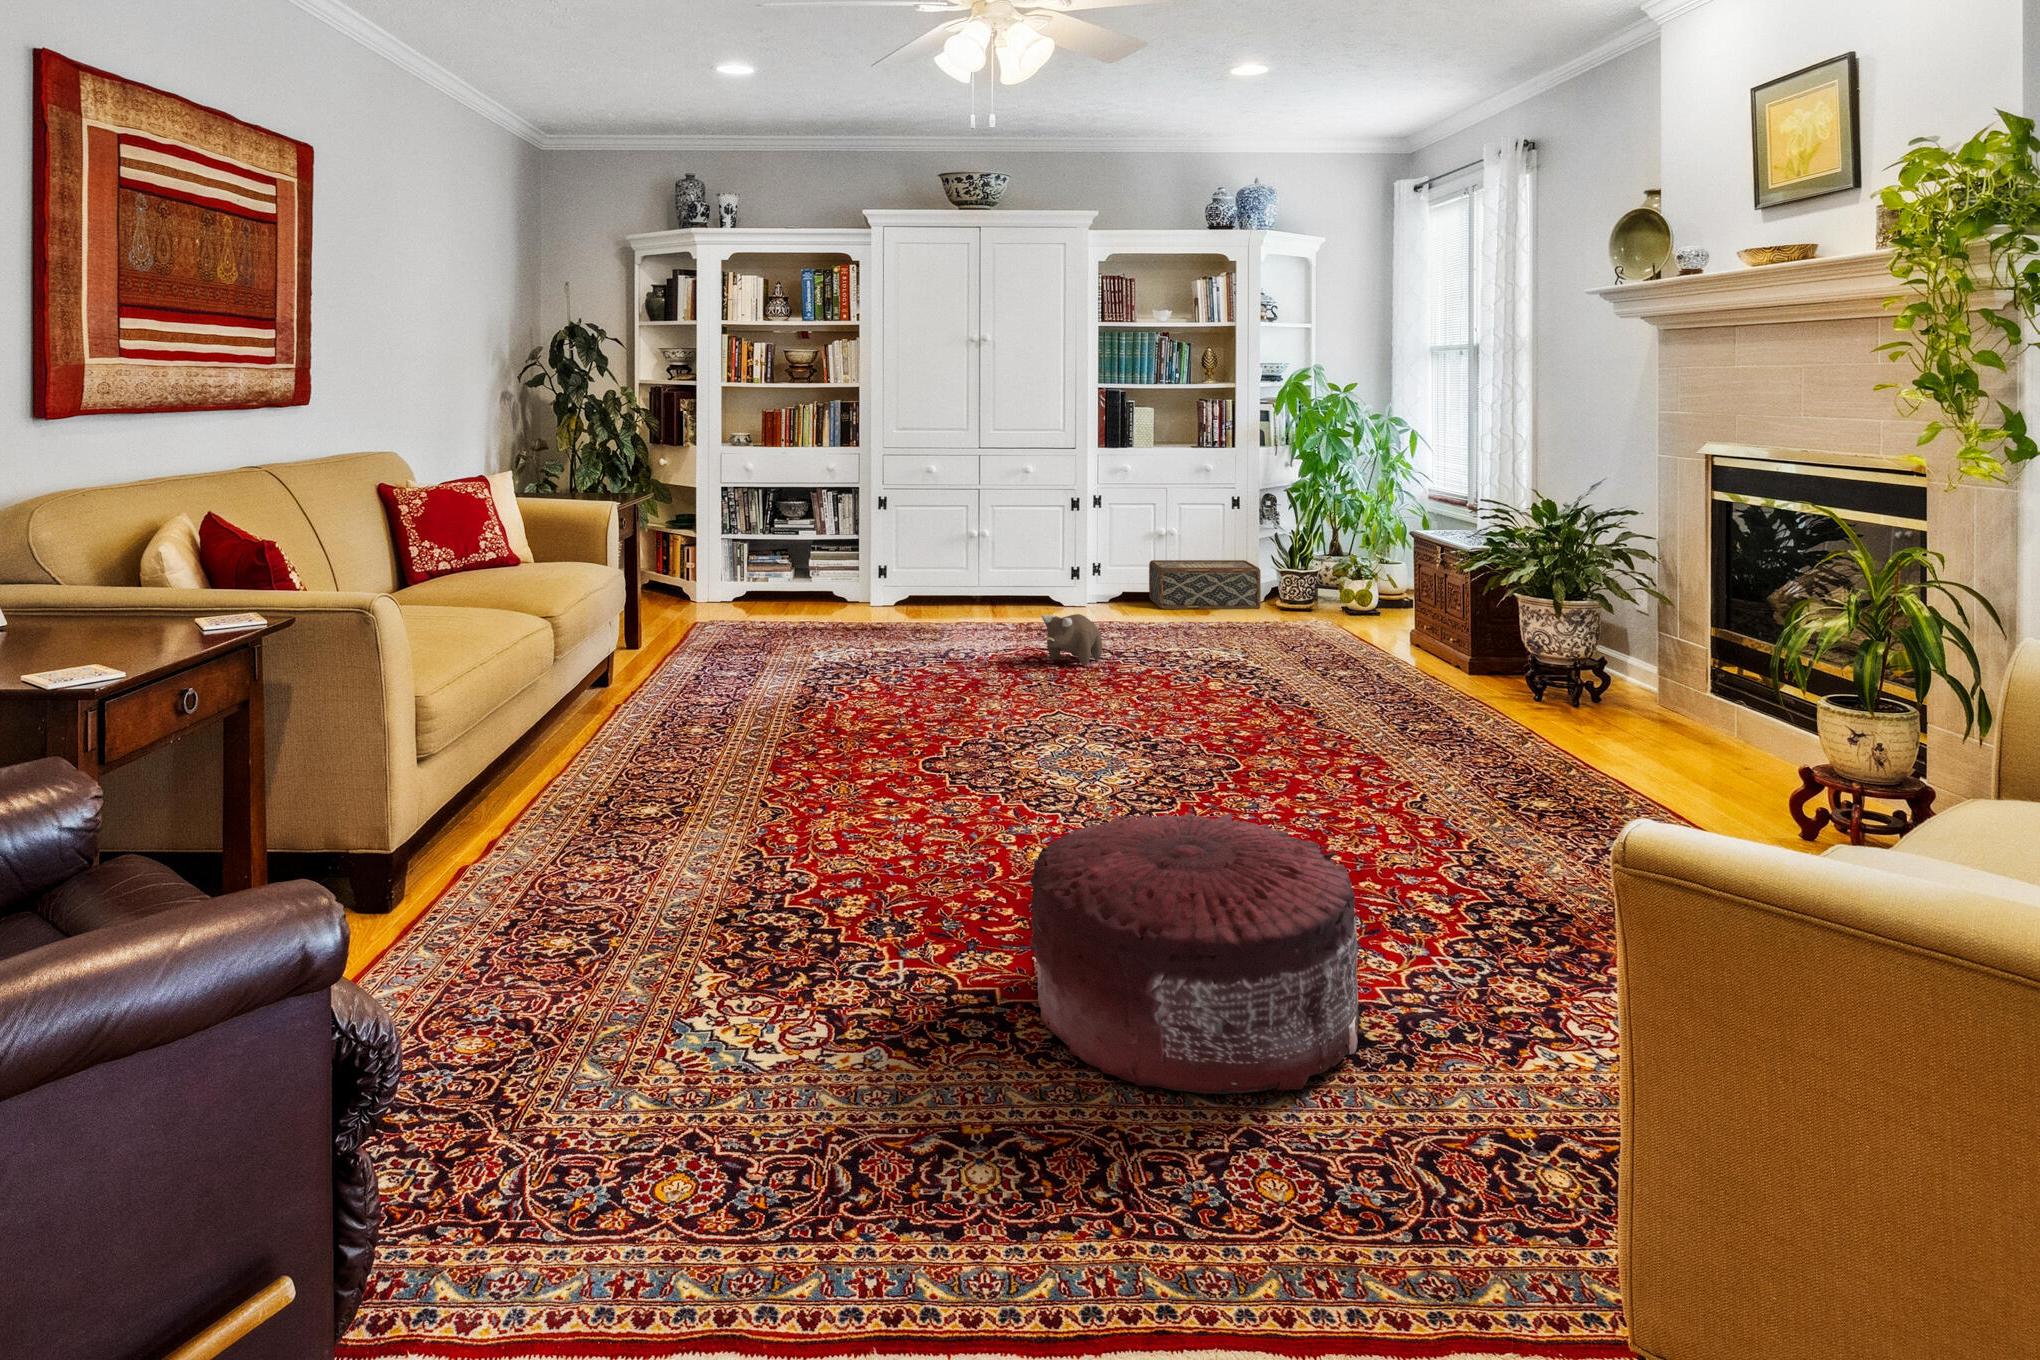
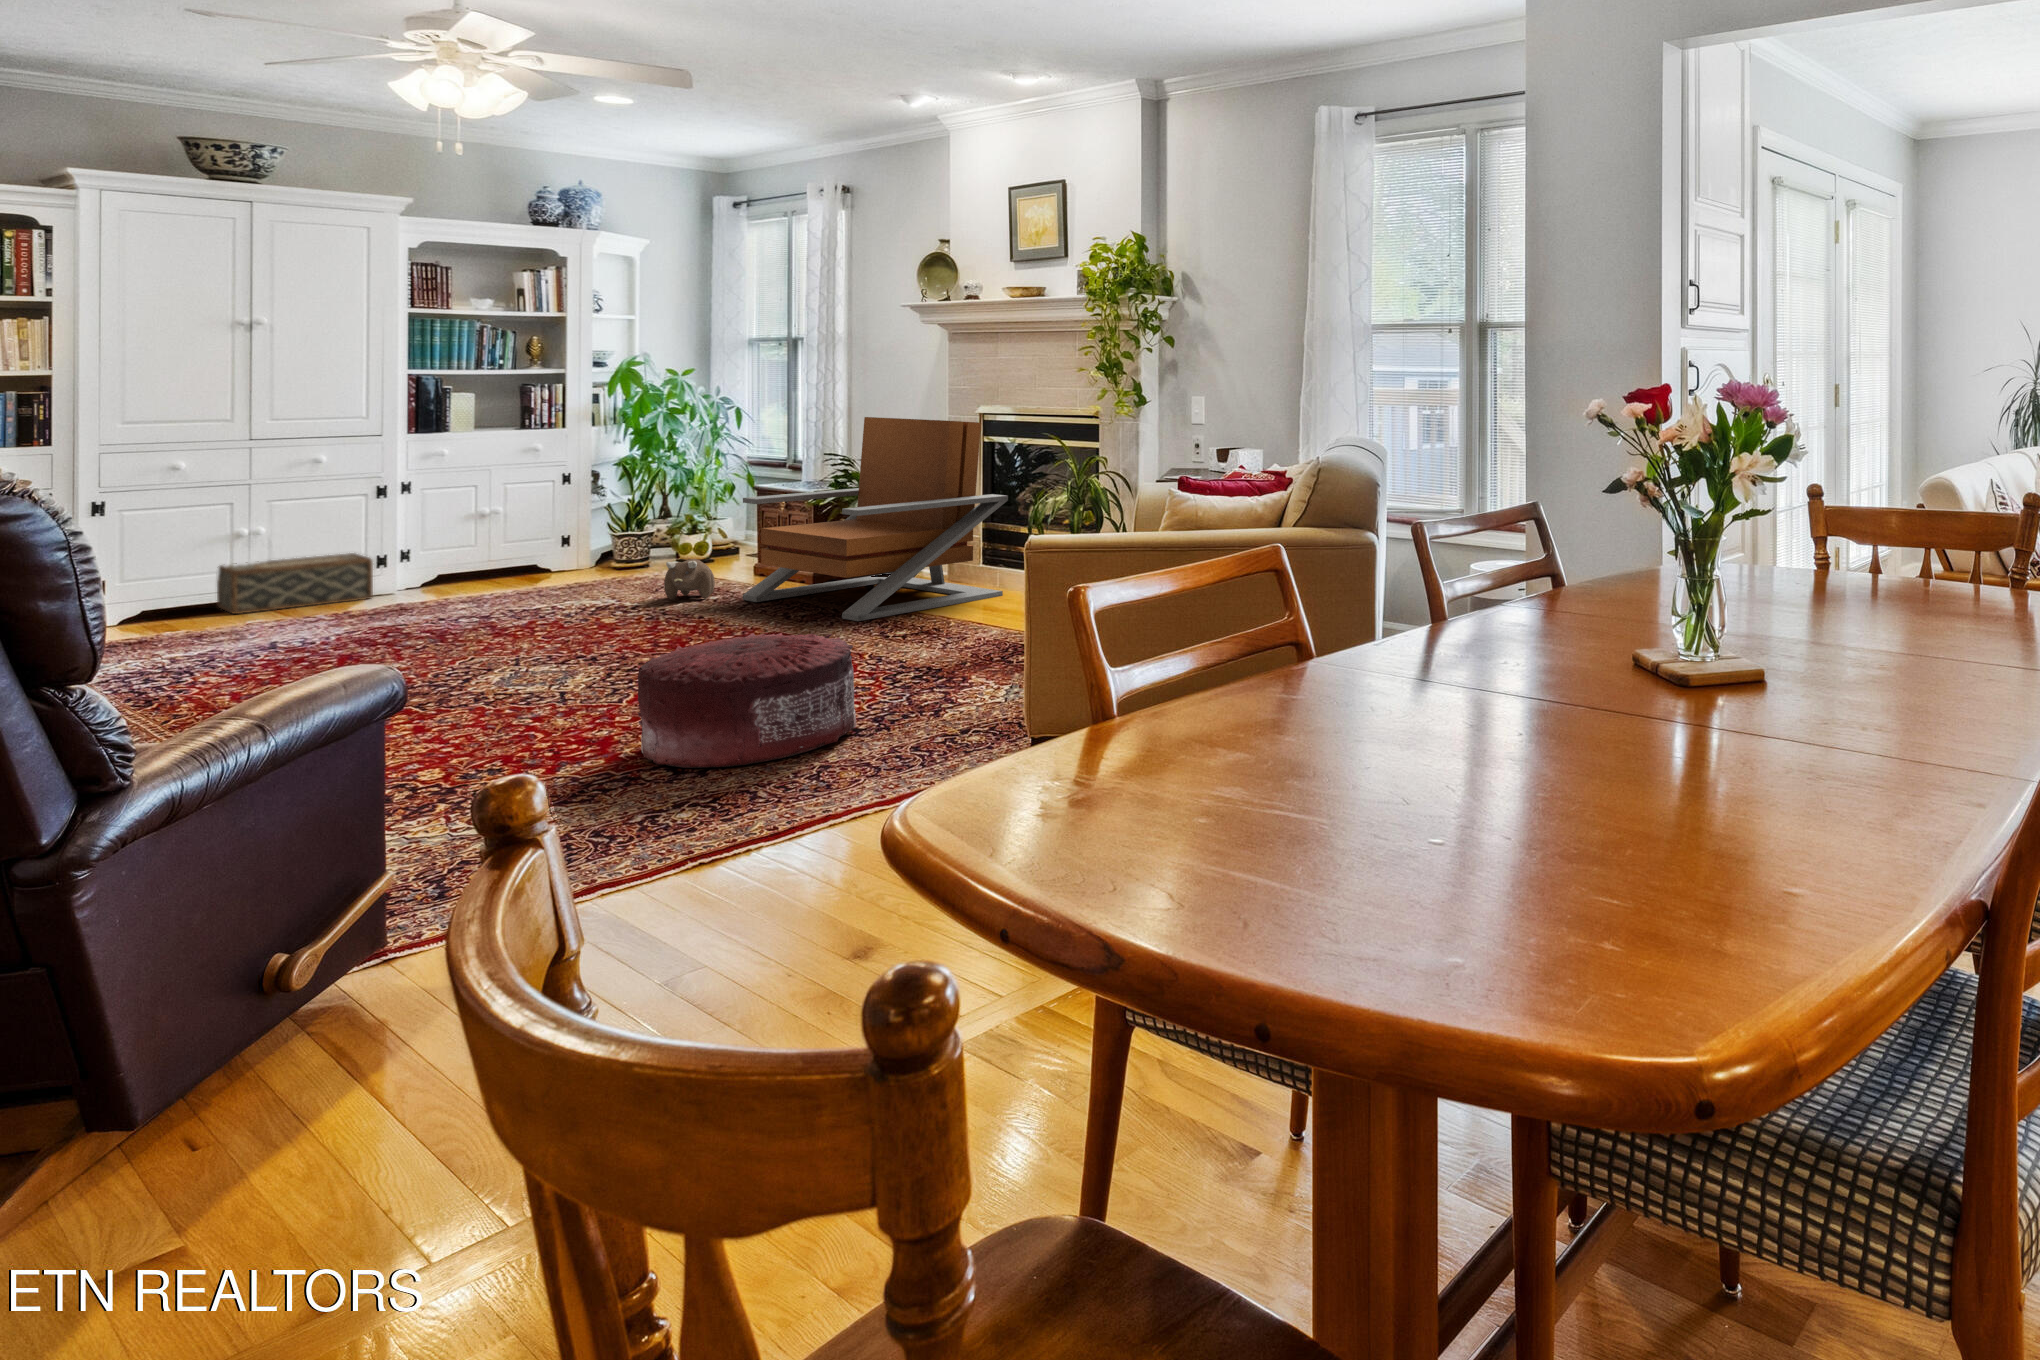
lounge chair: none [1367,452,1747,765] -> present [743,417,1008,621]
woven basket: present [1149,560,1261,609] -> present [217,553,373,614]
plush toy: present [1042,614,1102,666] -> present [664,559,715,600]

